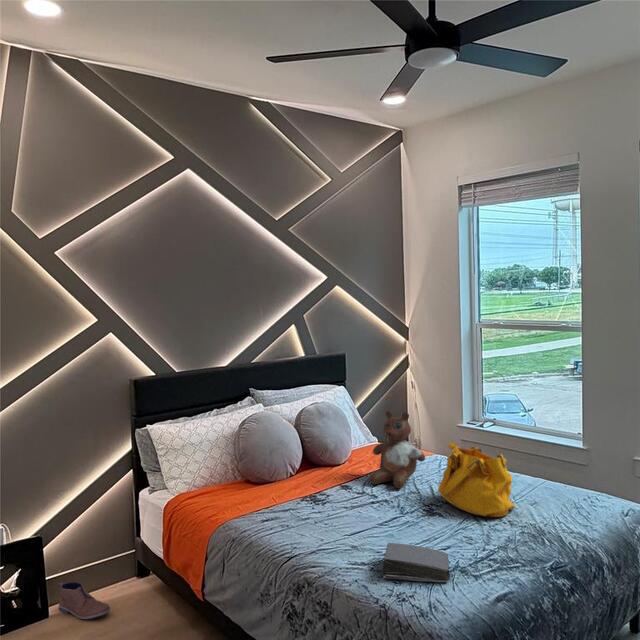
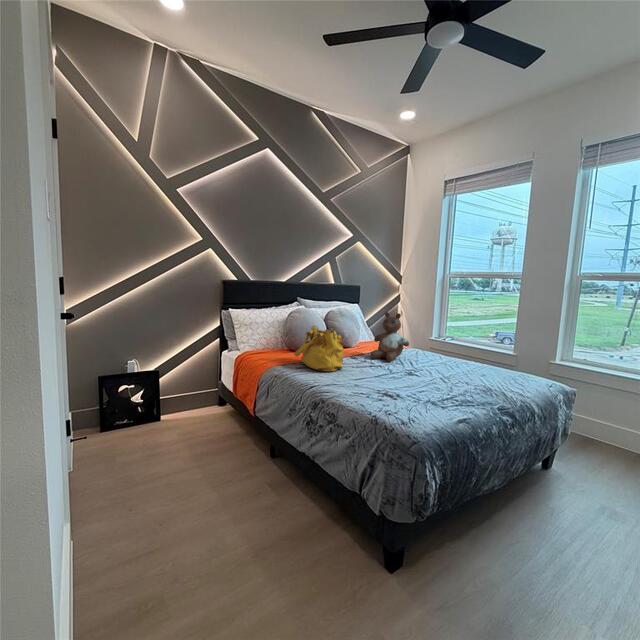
handbag: present [438,442,514,517] -> present [294,326,343,372]
book: present [383,543,450,582] -> none [376,382,425,408]
shoe: present [58,582,111,619] -> none [167,402,198,425]

